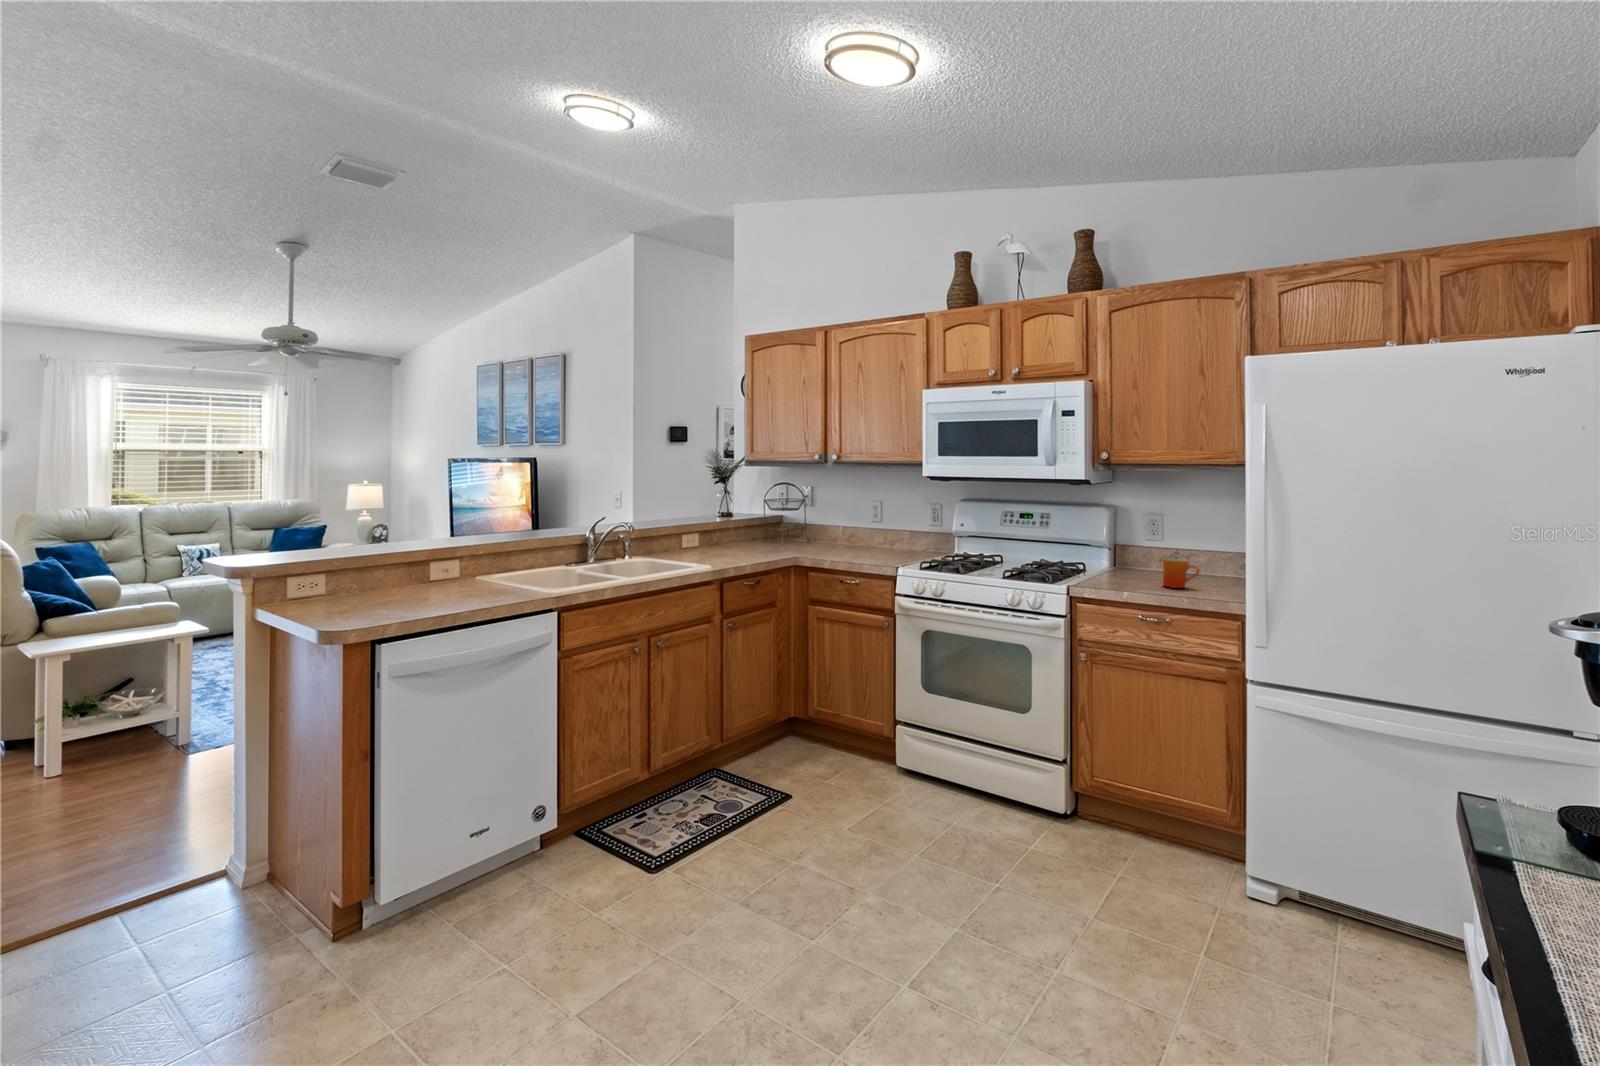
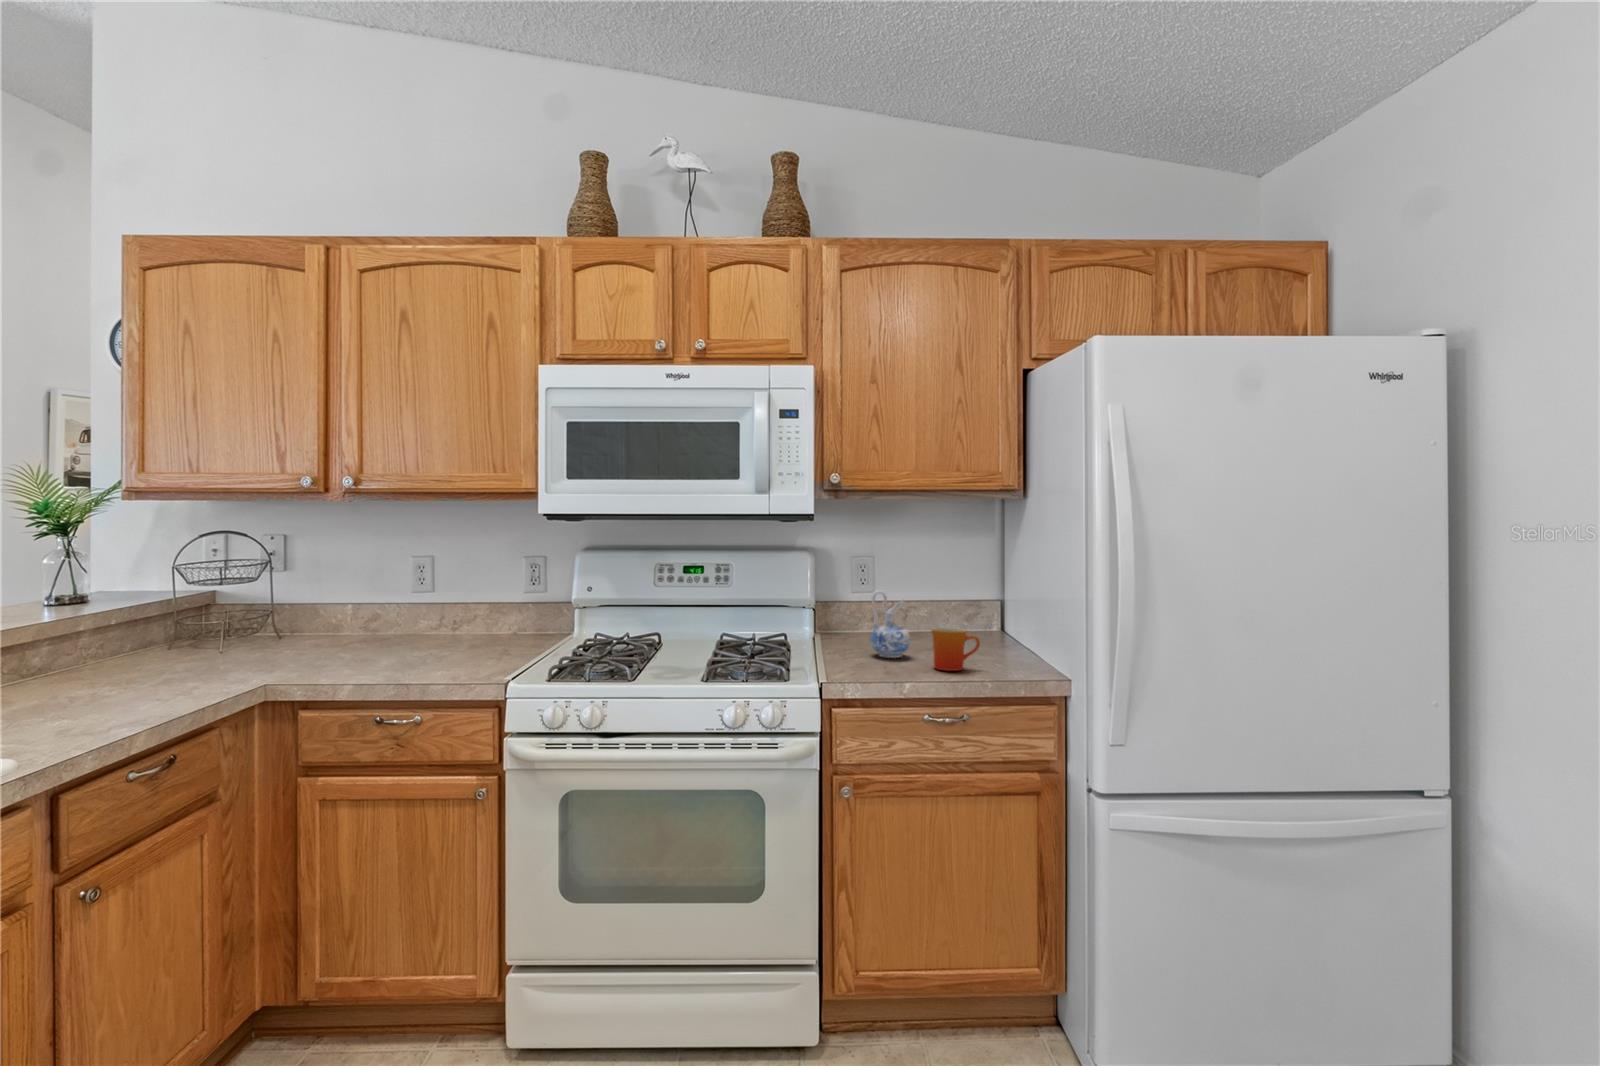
ceramic pitcher: none [1130,531,1160,578] -> present [870,591,910,658]

